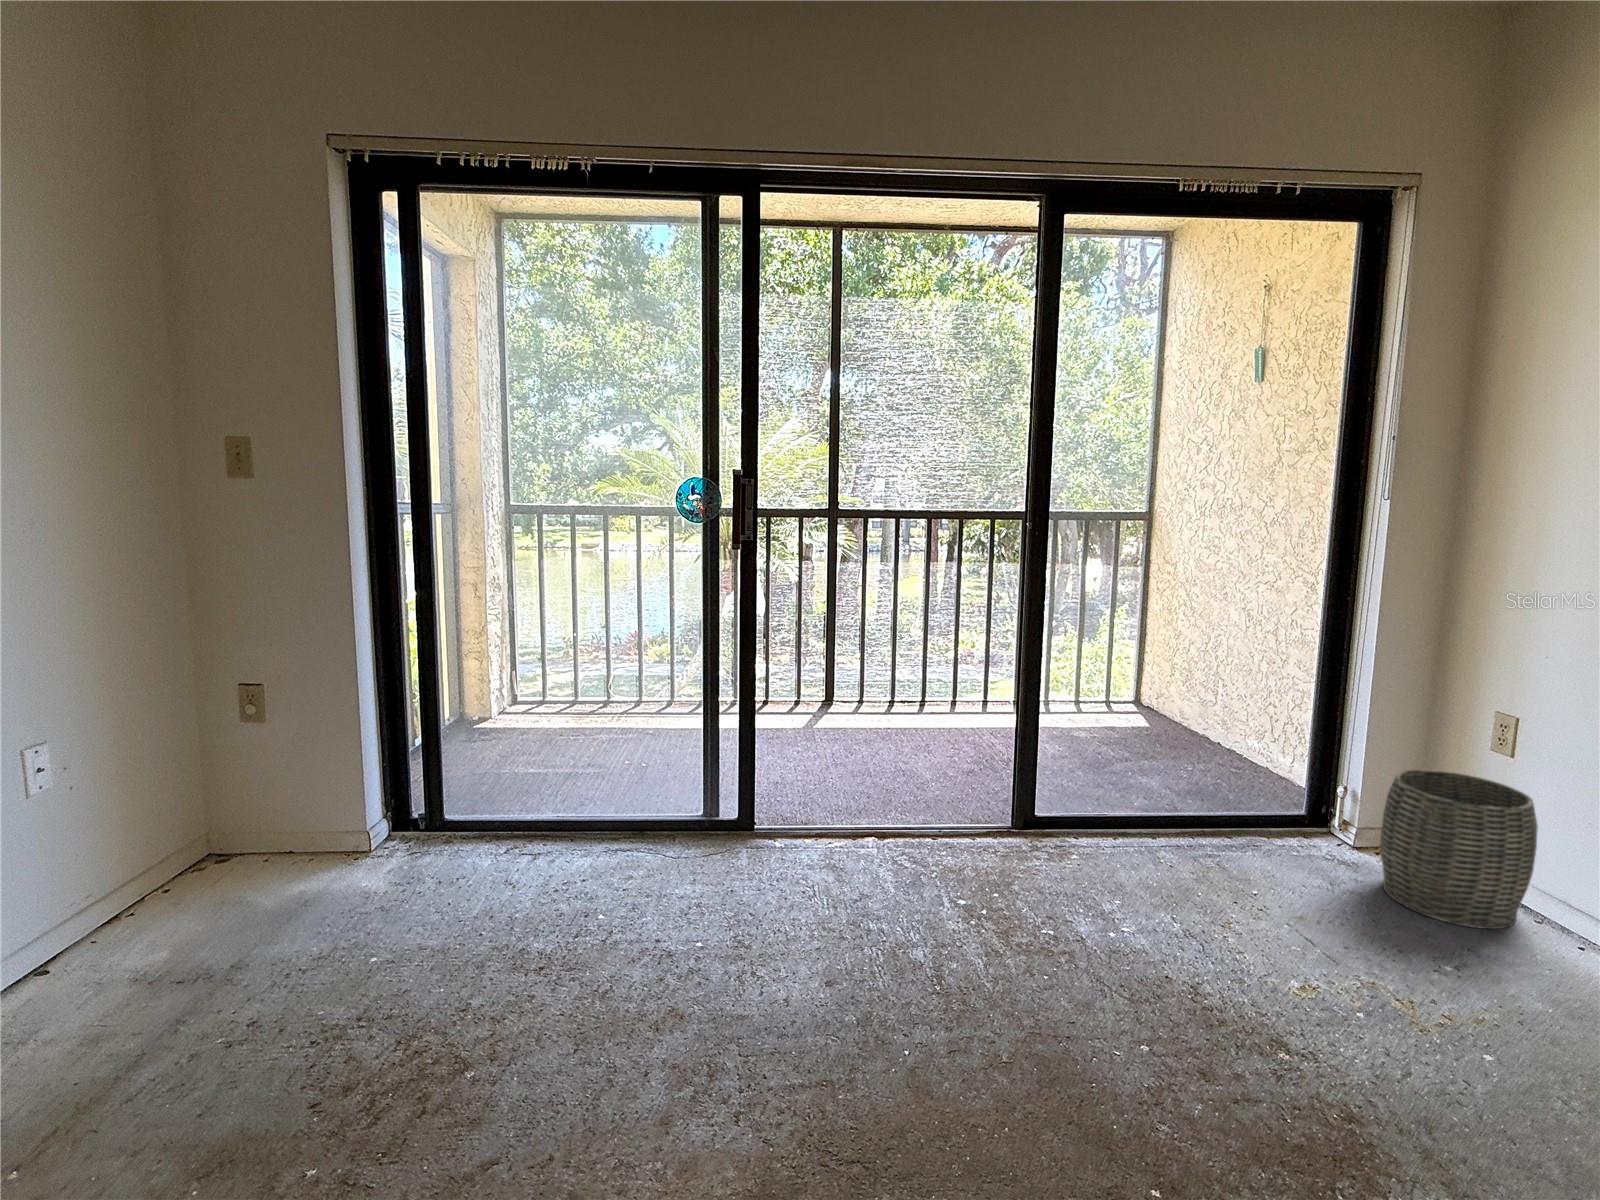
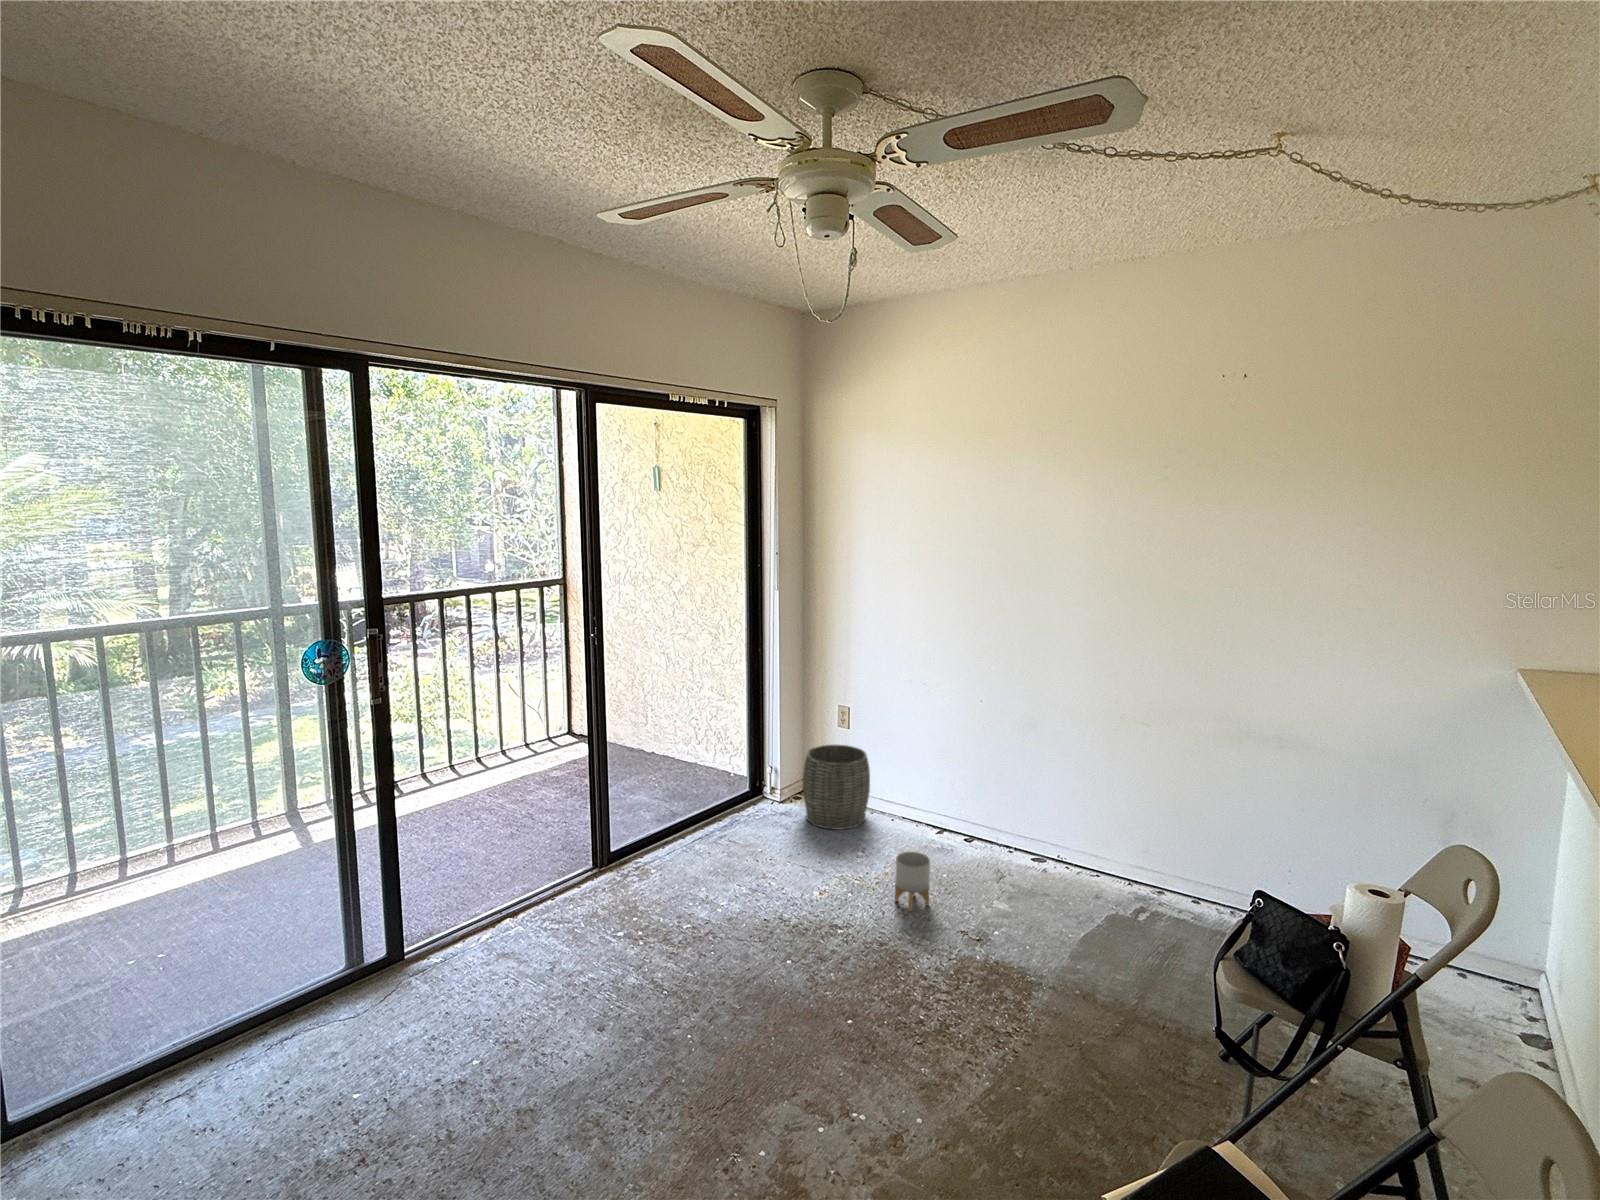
planter: none [1453,981,1557,1117] -> present [895,852,930,911]

